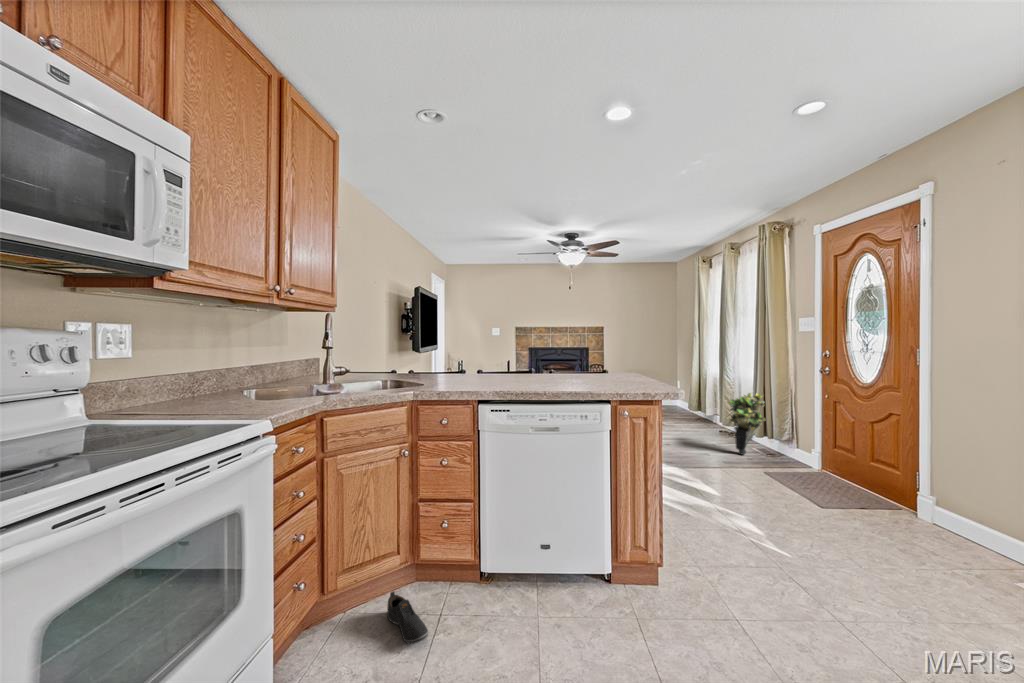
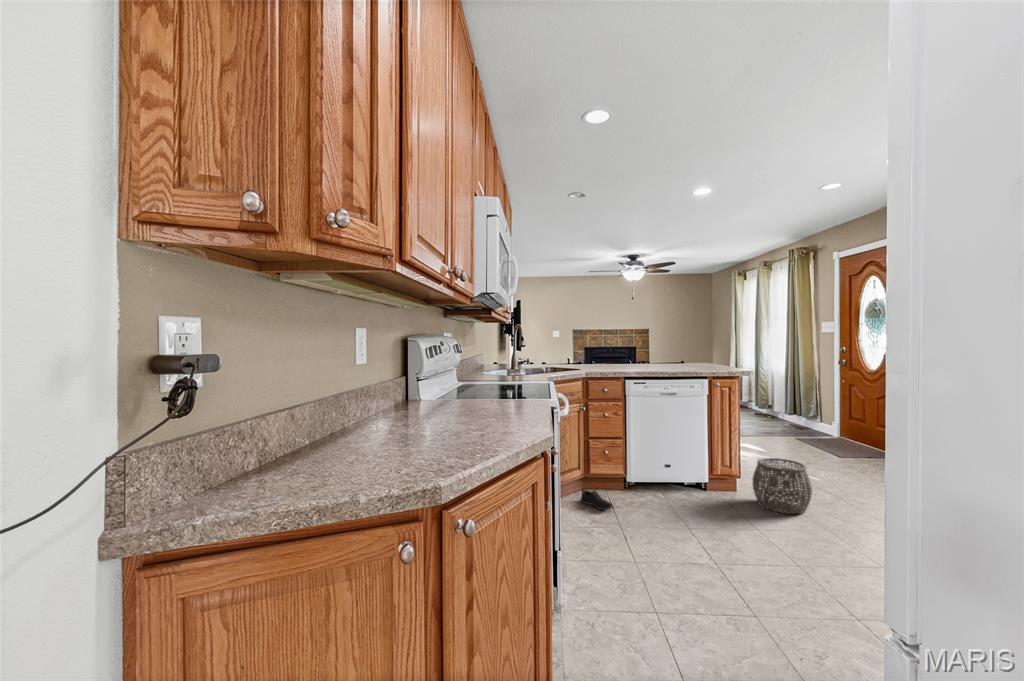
potted plant: present [728,393,765,455] -> none [764,380,795,429]
woven basket: none [675,539,774,654] -> present [752,458,812,514]

